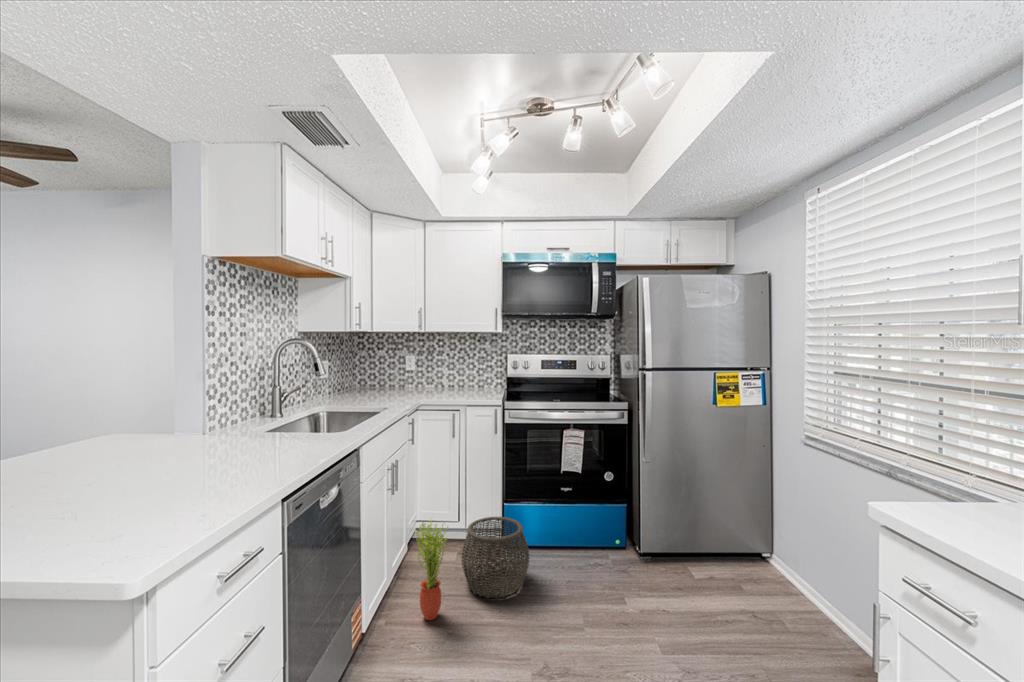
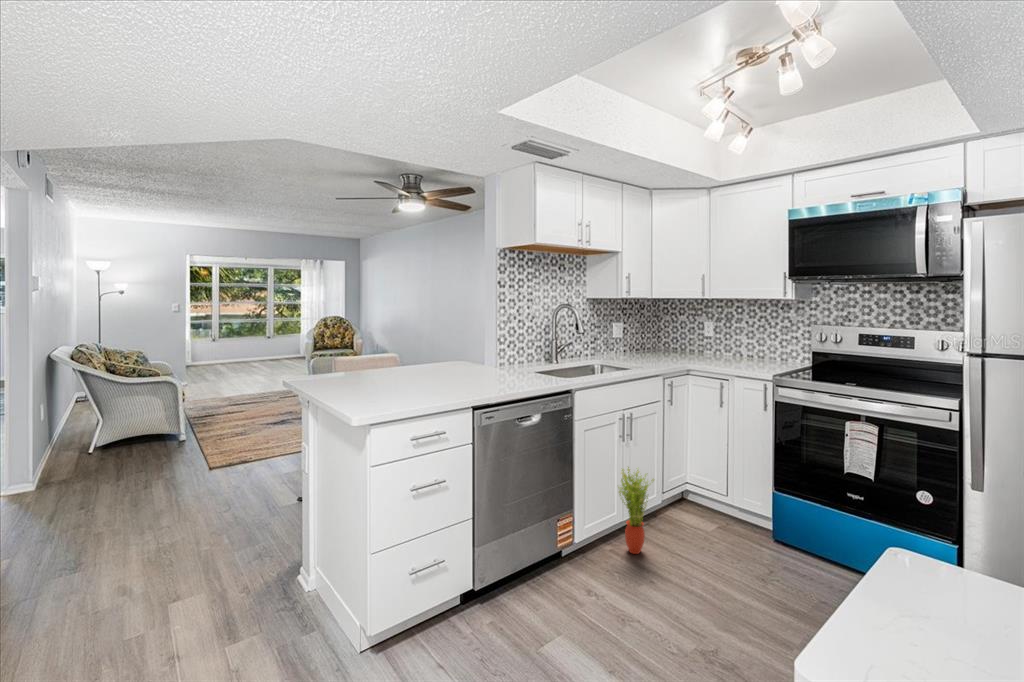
woven basket: present [461,517,530,598] -> none [679,489,753,569]

